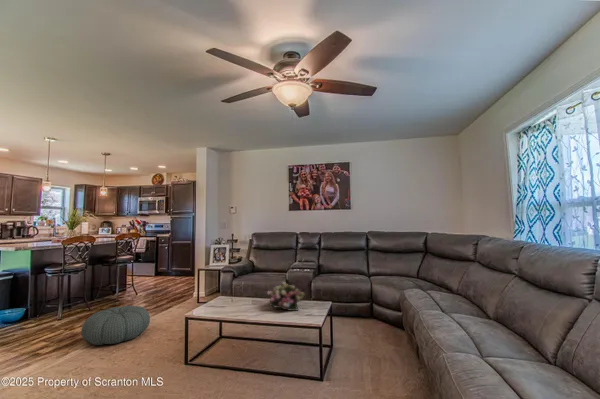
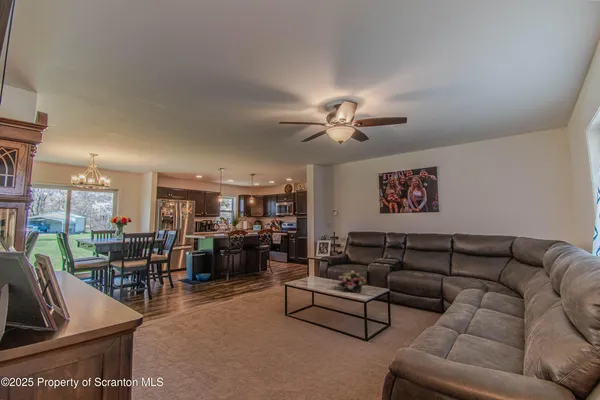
pouf: present [81,306,150,345] -> none [235,278,272,300]

